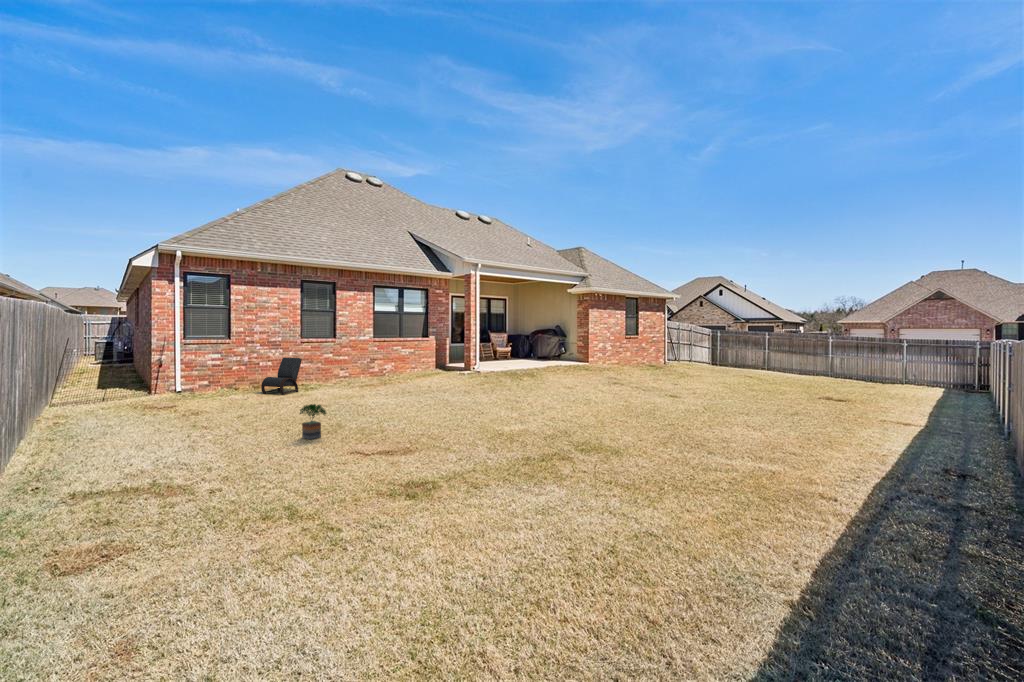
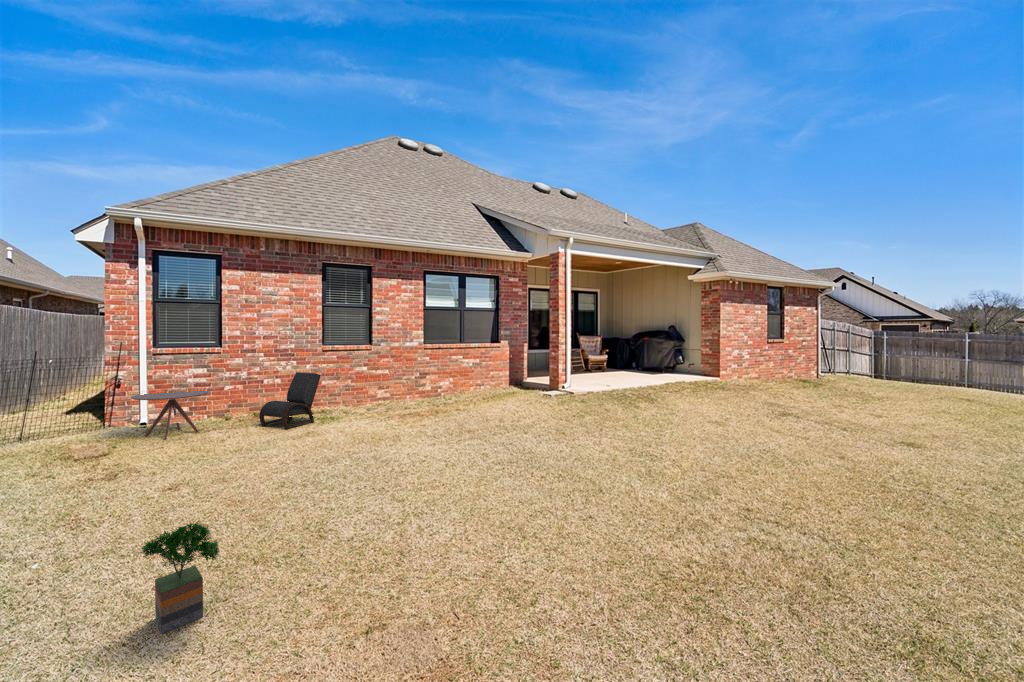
round table: none [178,369,228,400] -> present [131,390,210,440]

